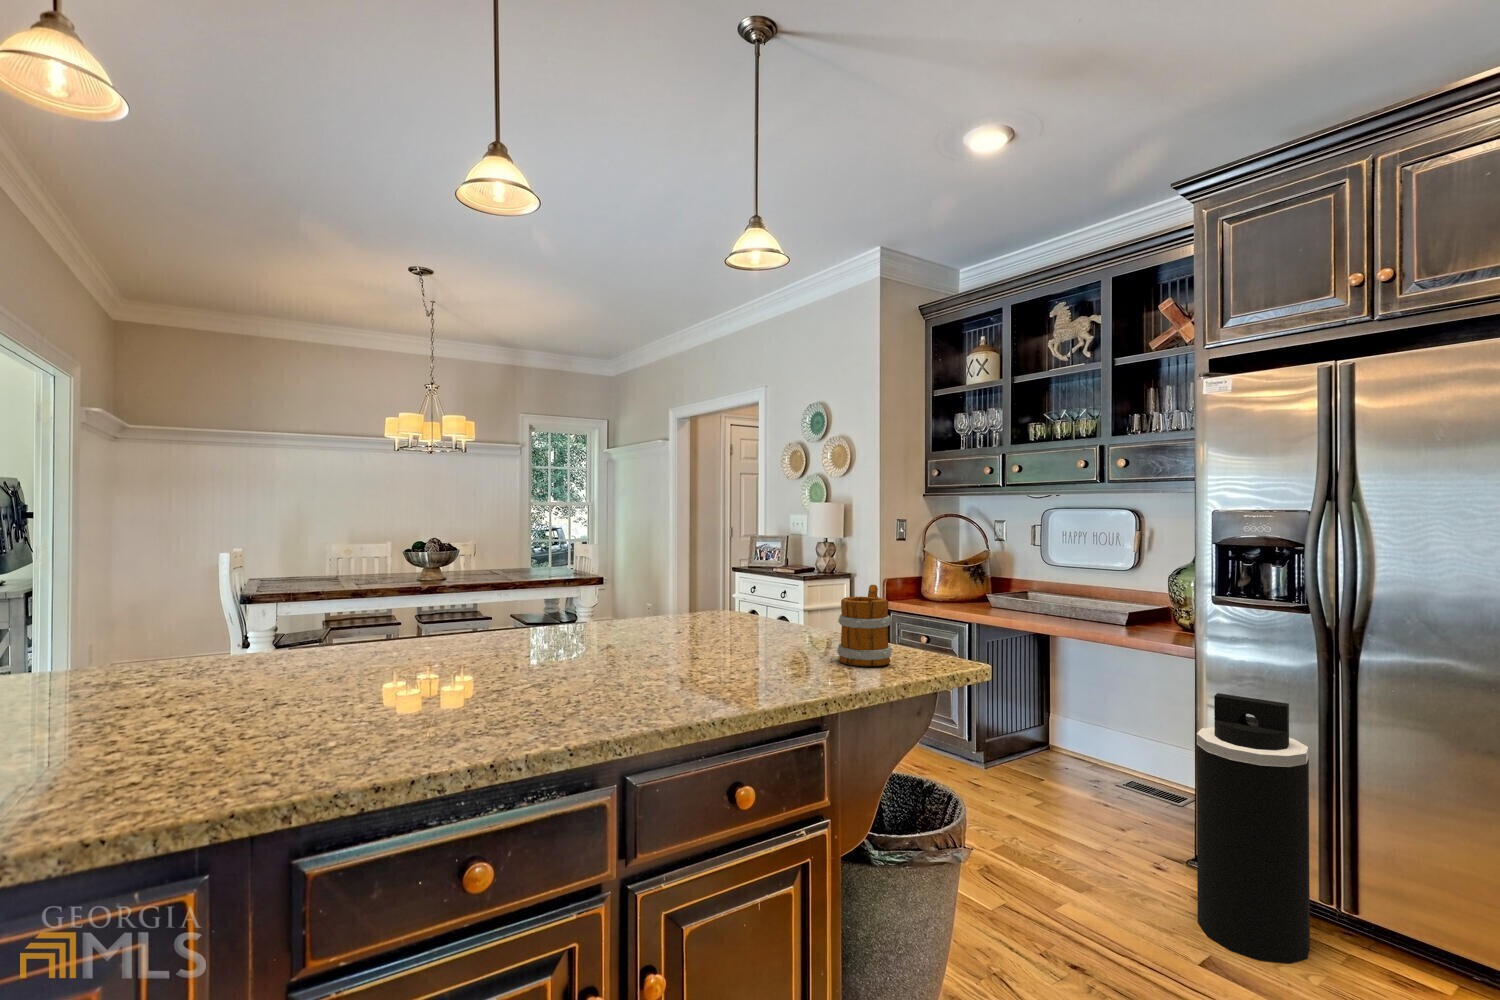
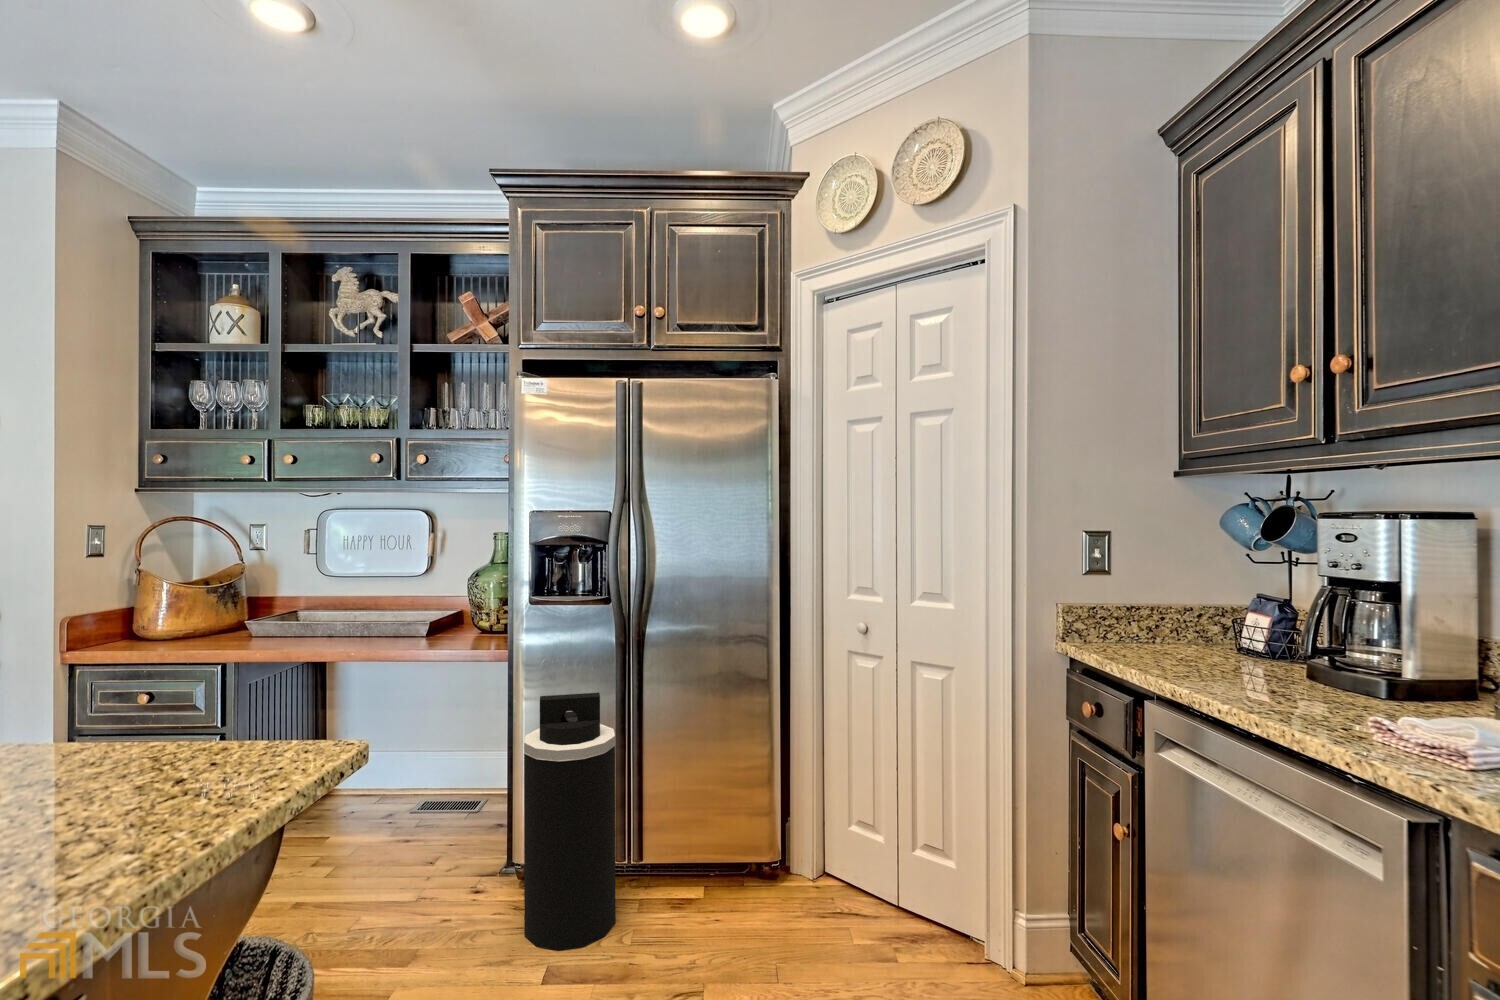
mug: present [837,585,891,667] -> none [80,658,201,817]

